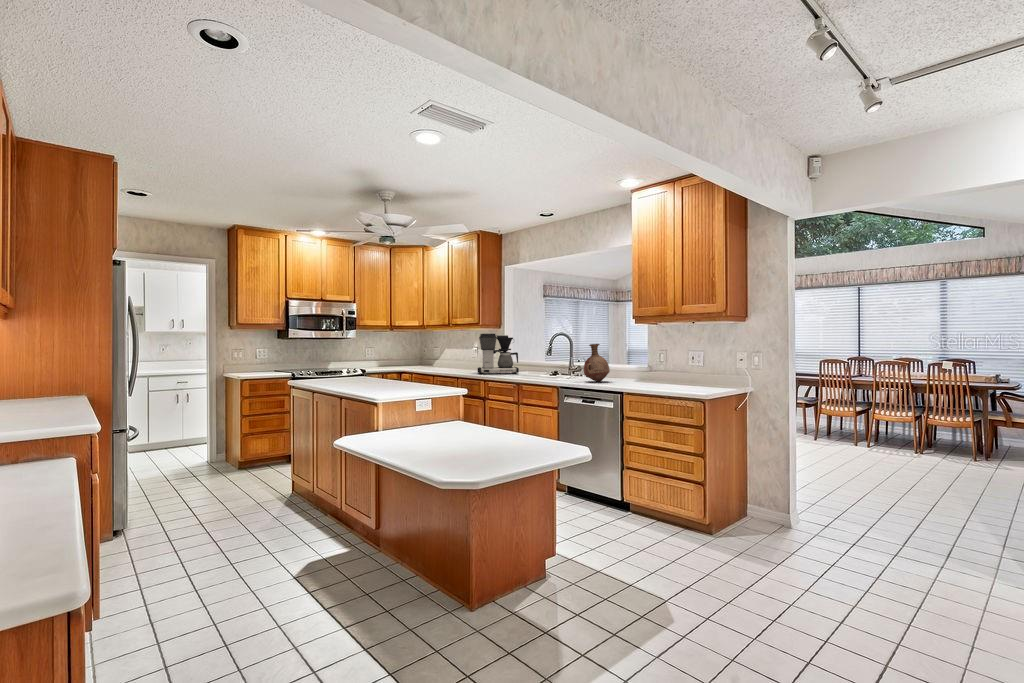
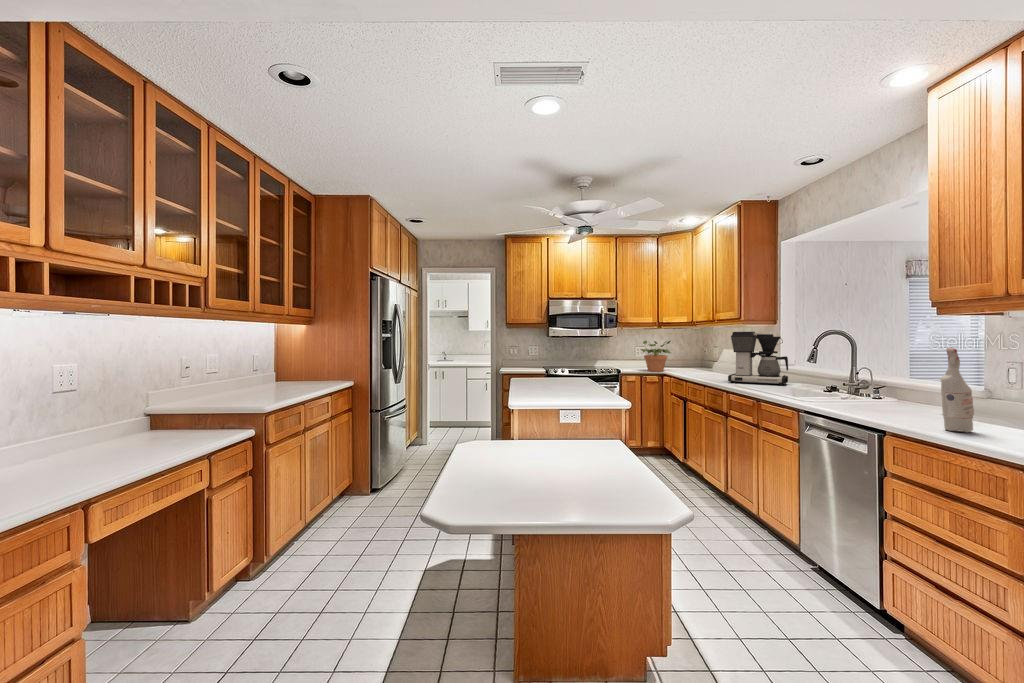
potted plant: none [383,342,413,370] -> present [641,341,671,372]
spray bottle: none [653,342,667,388] -> present [940,348,974,432]
vase: present [584,344,610,382] -> none [842,348,891,408]

